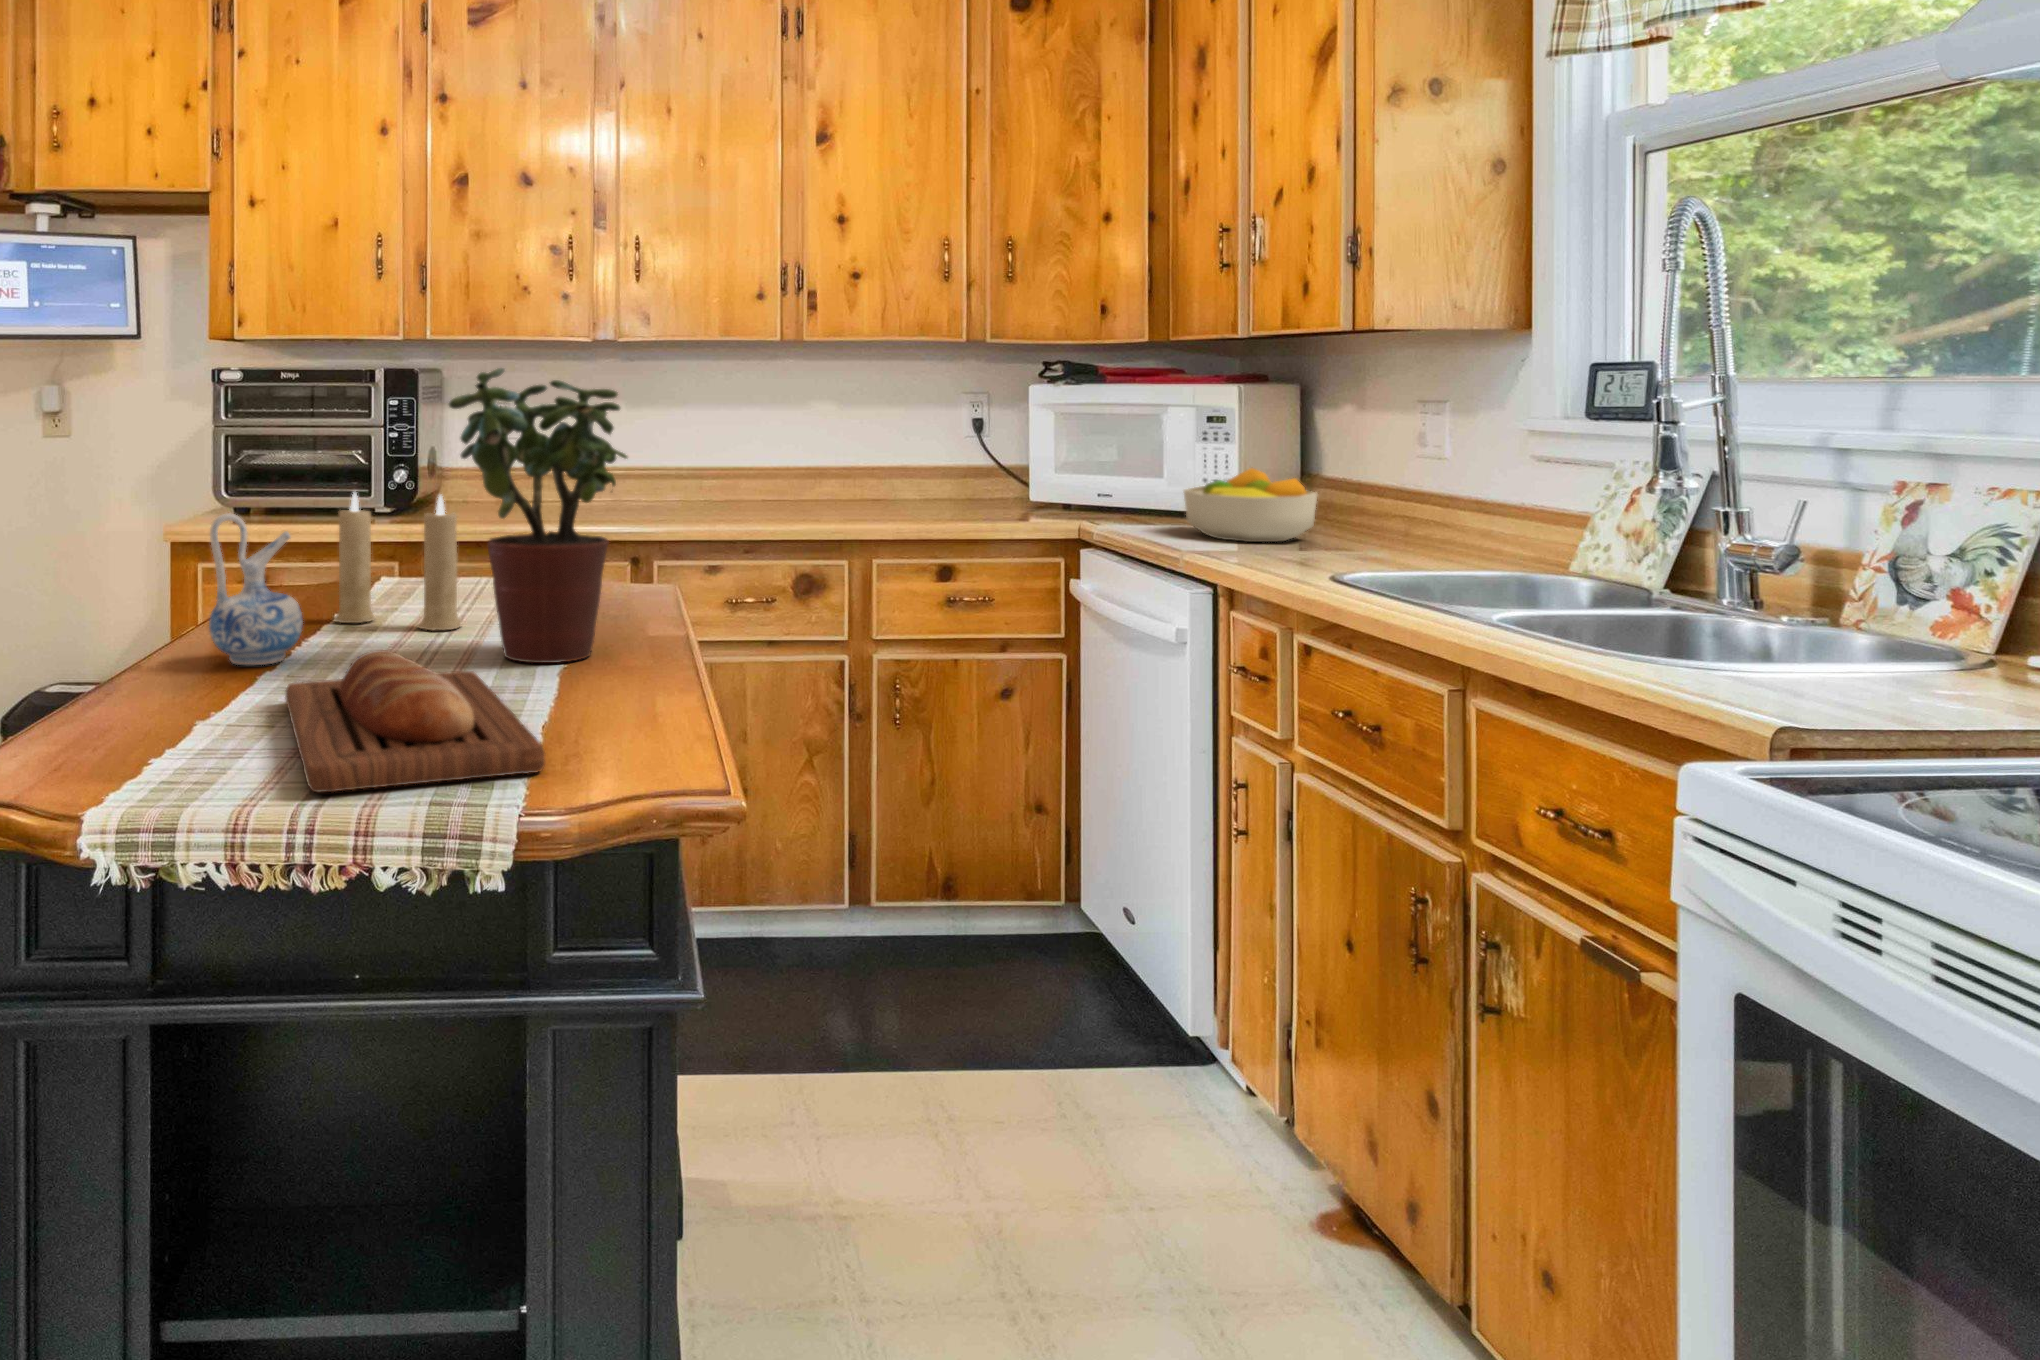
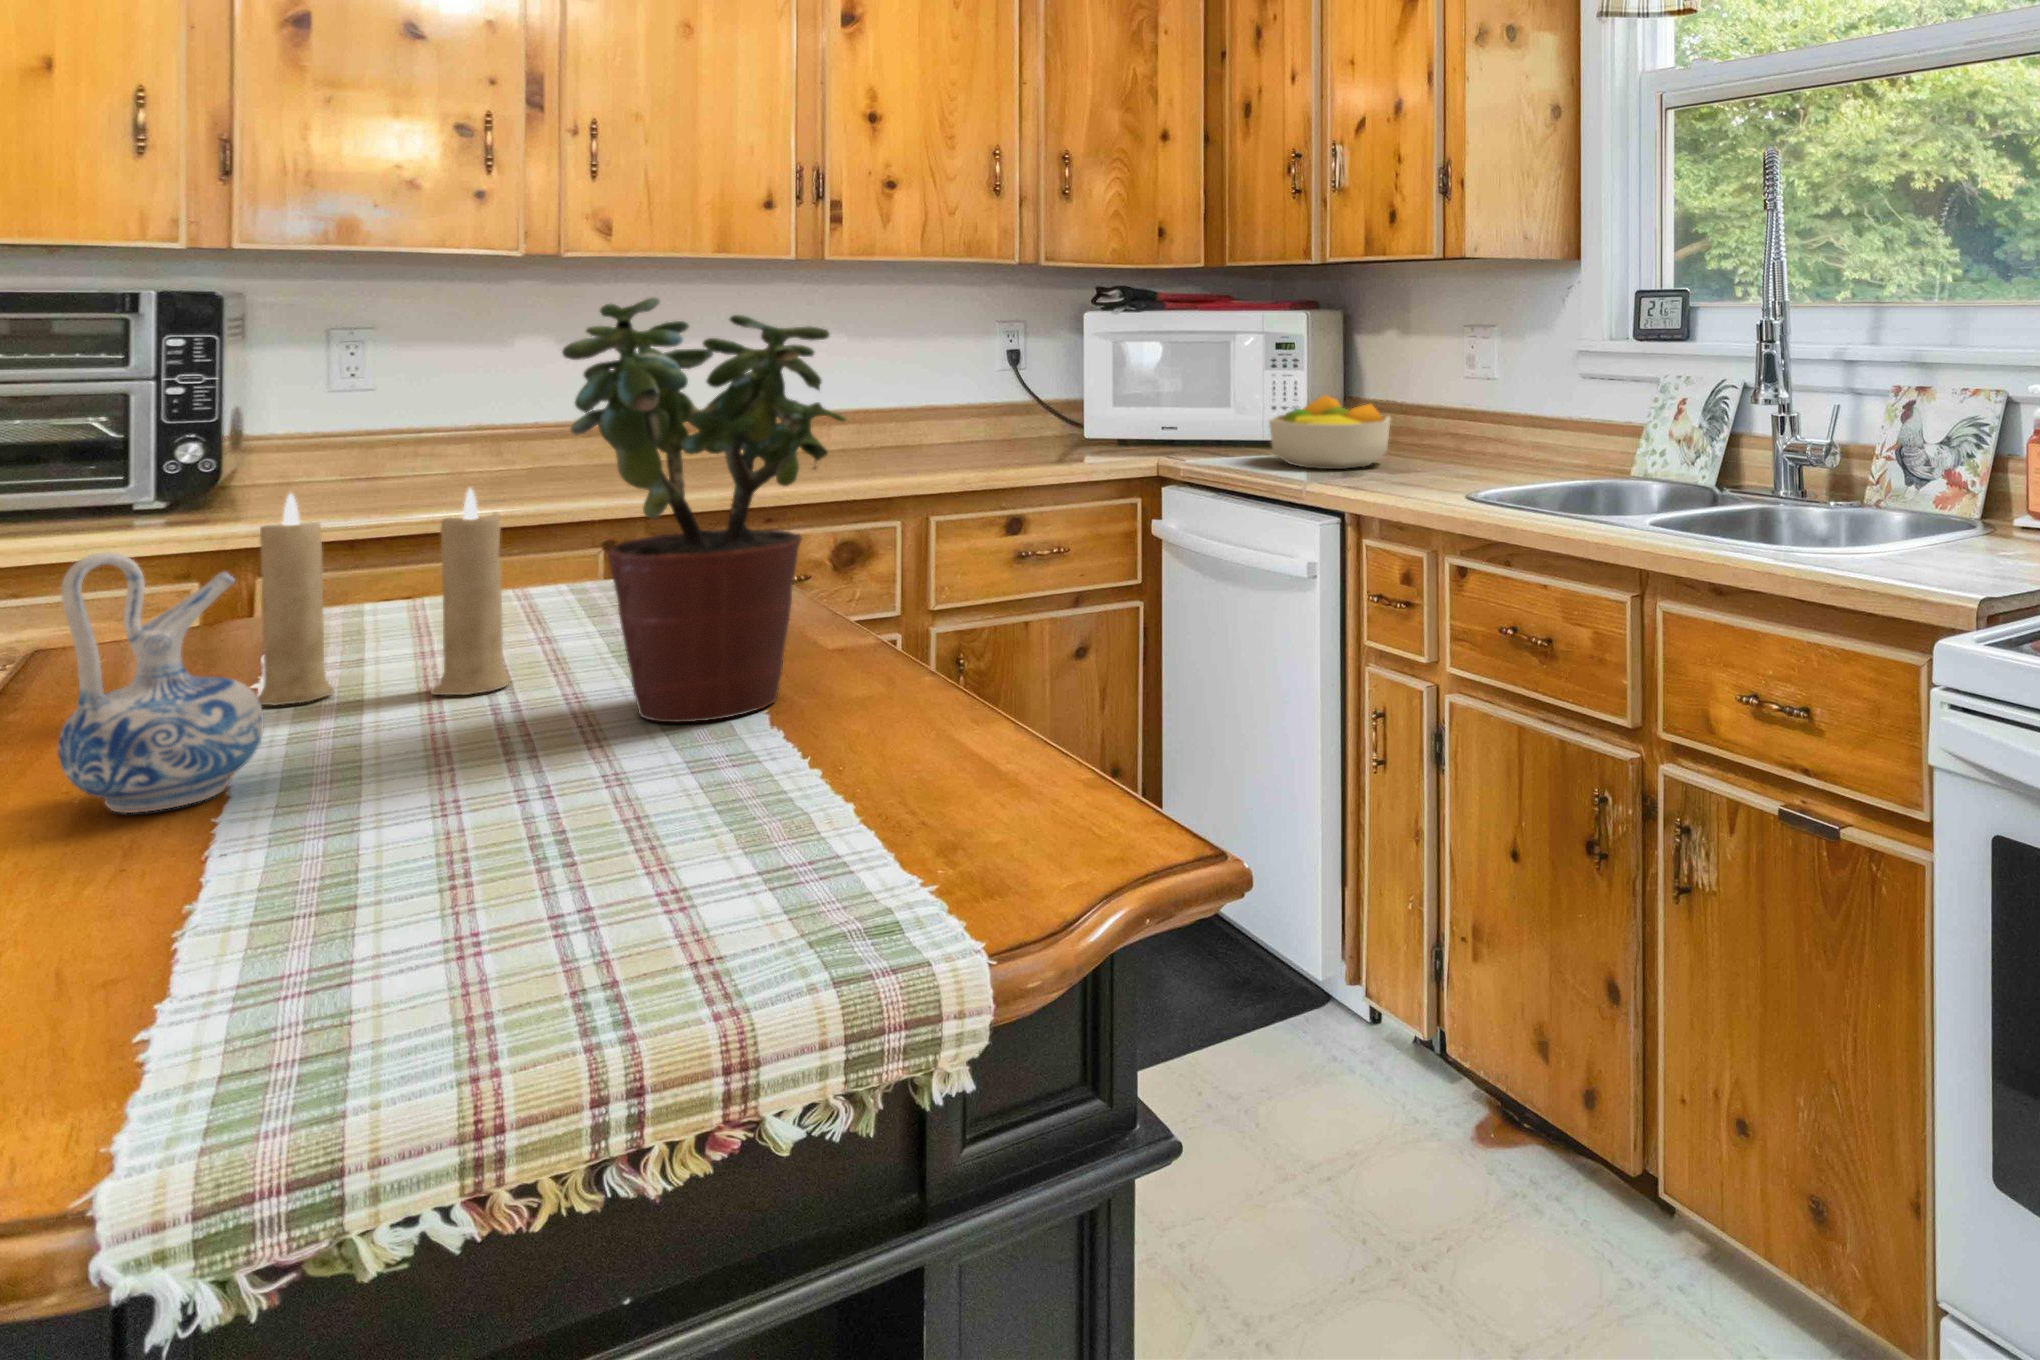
bread loaf: present [285,650,545,792] -> none [322,746,928,1018]

